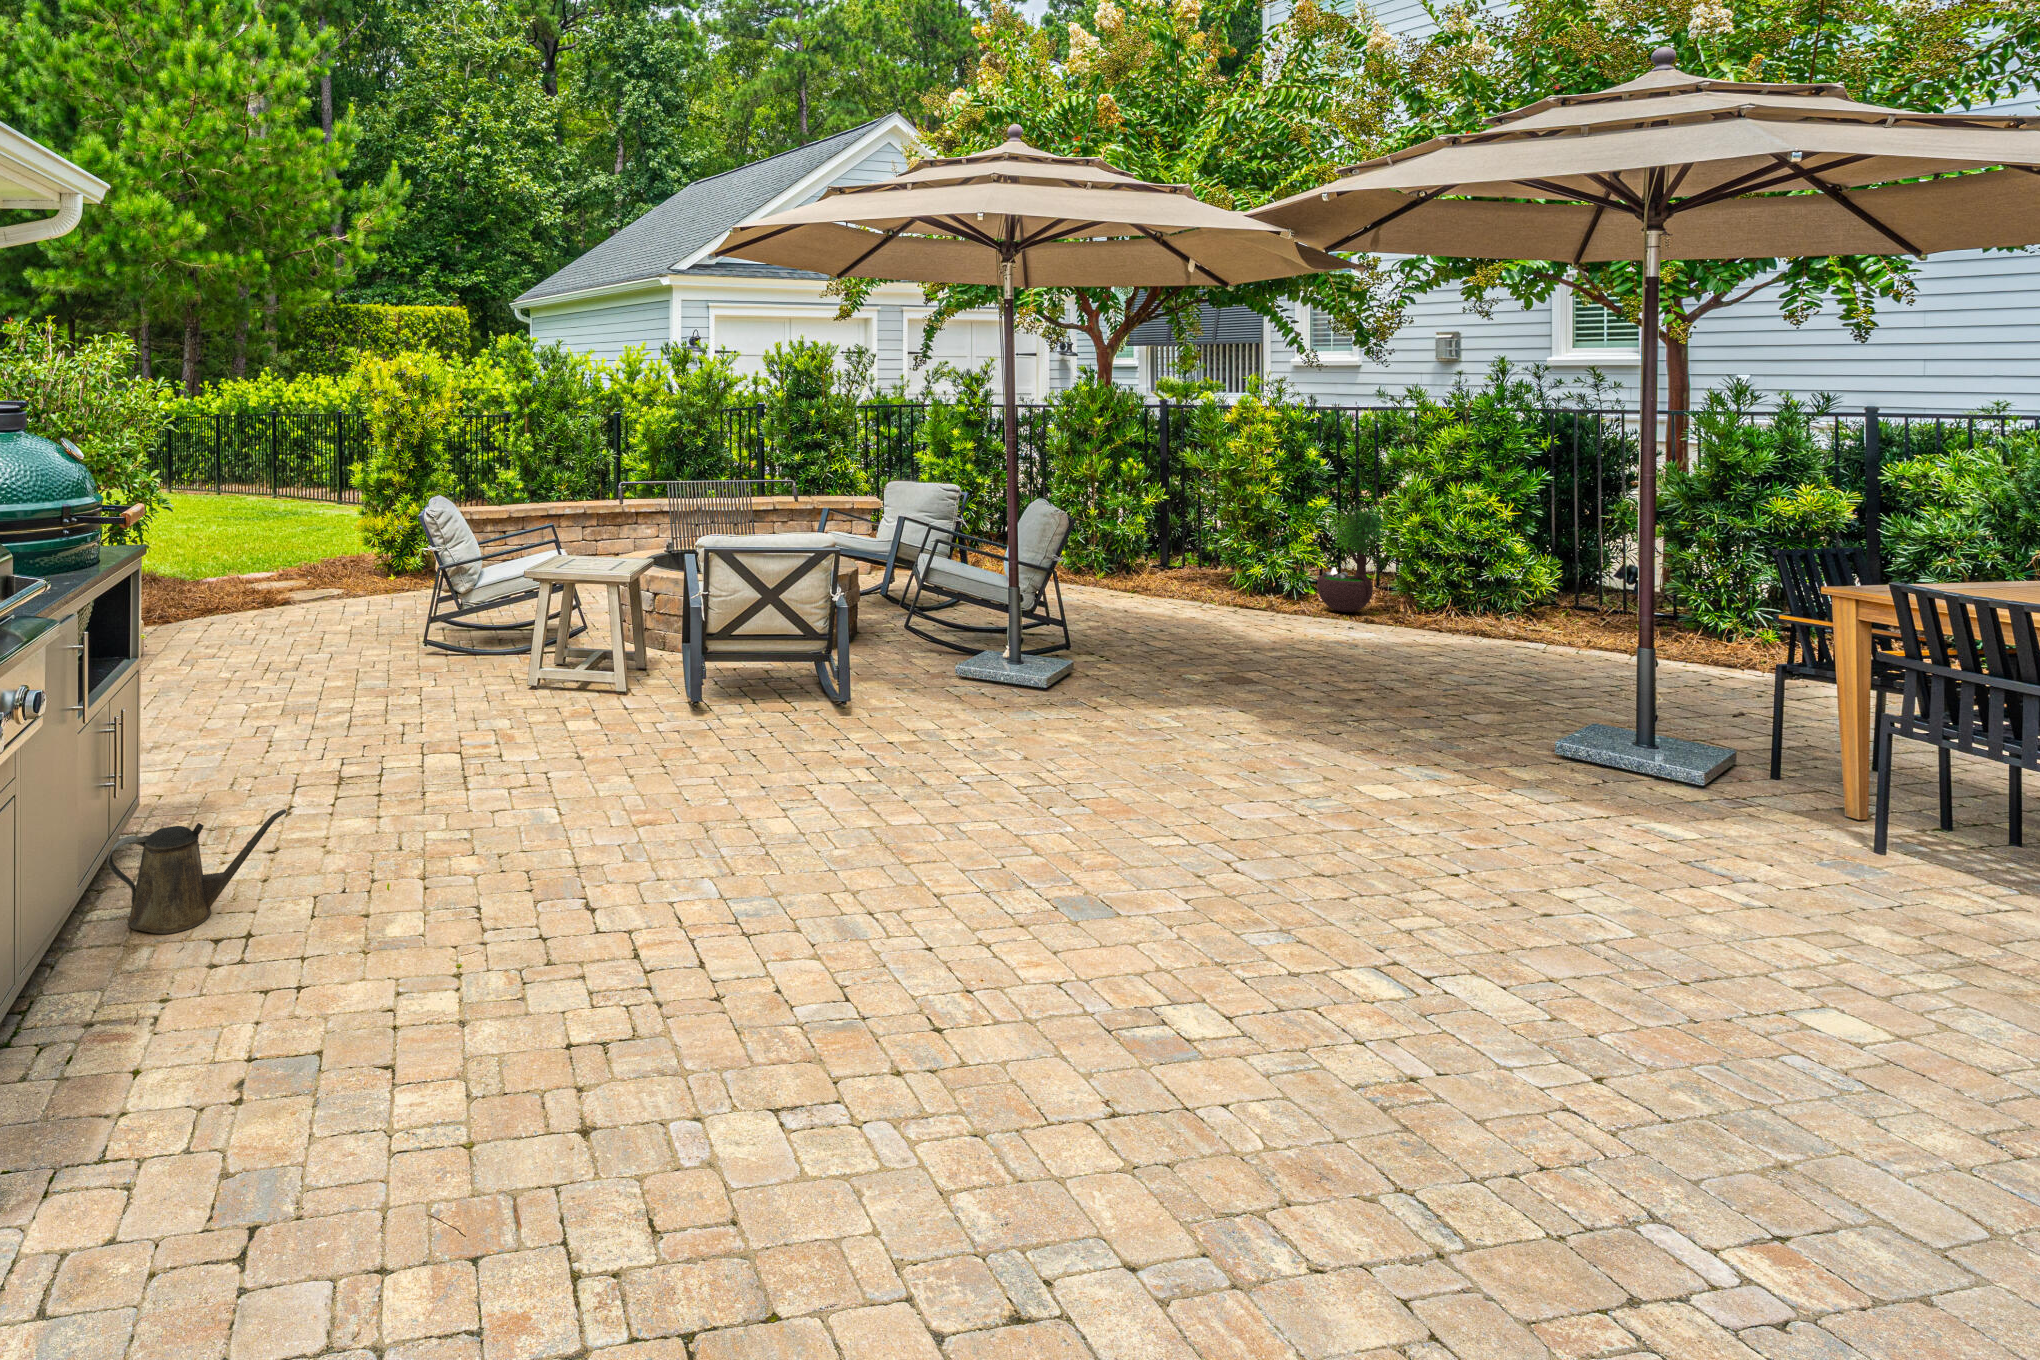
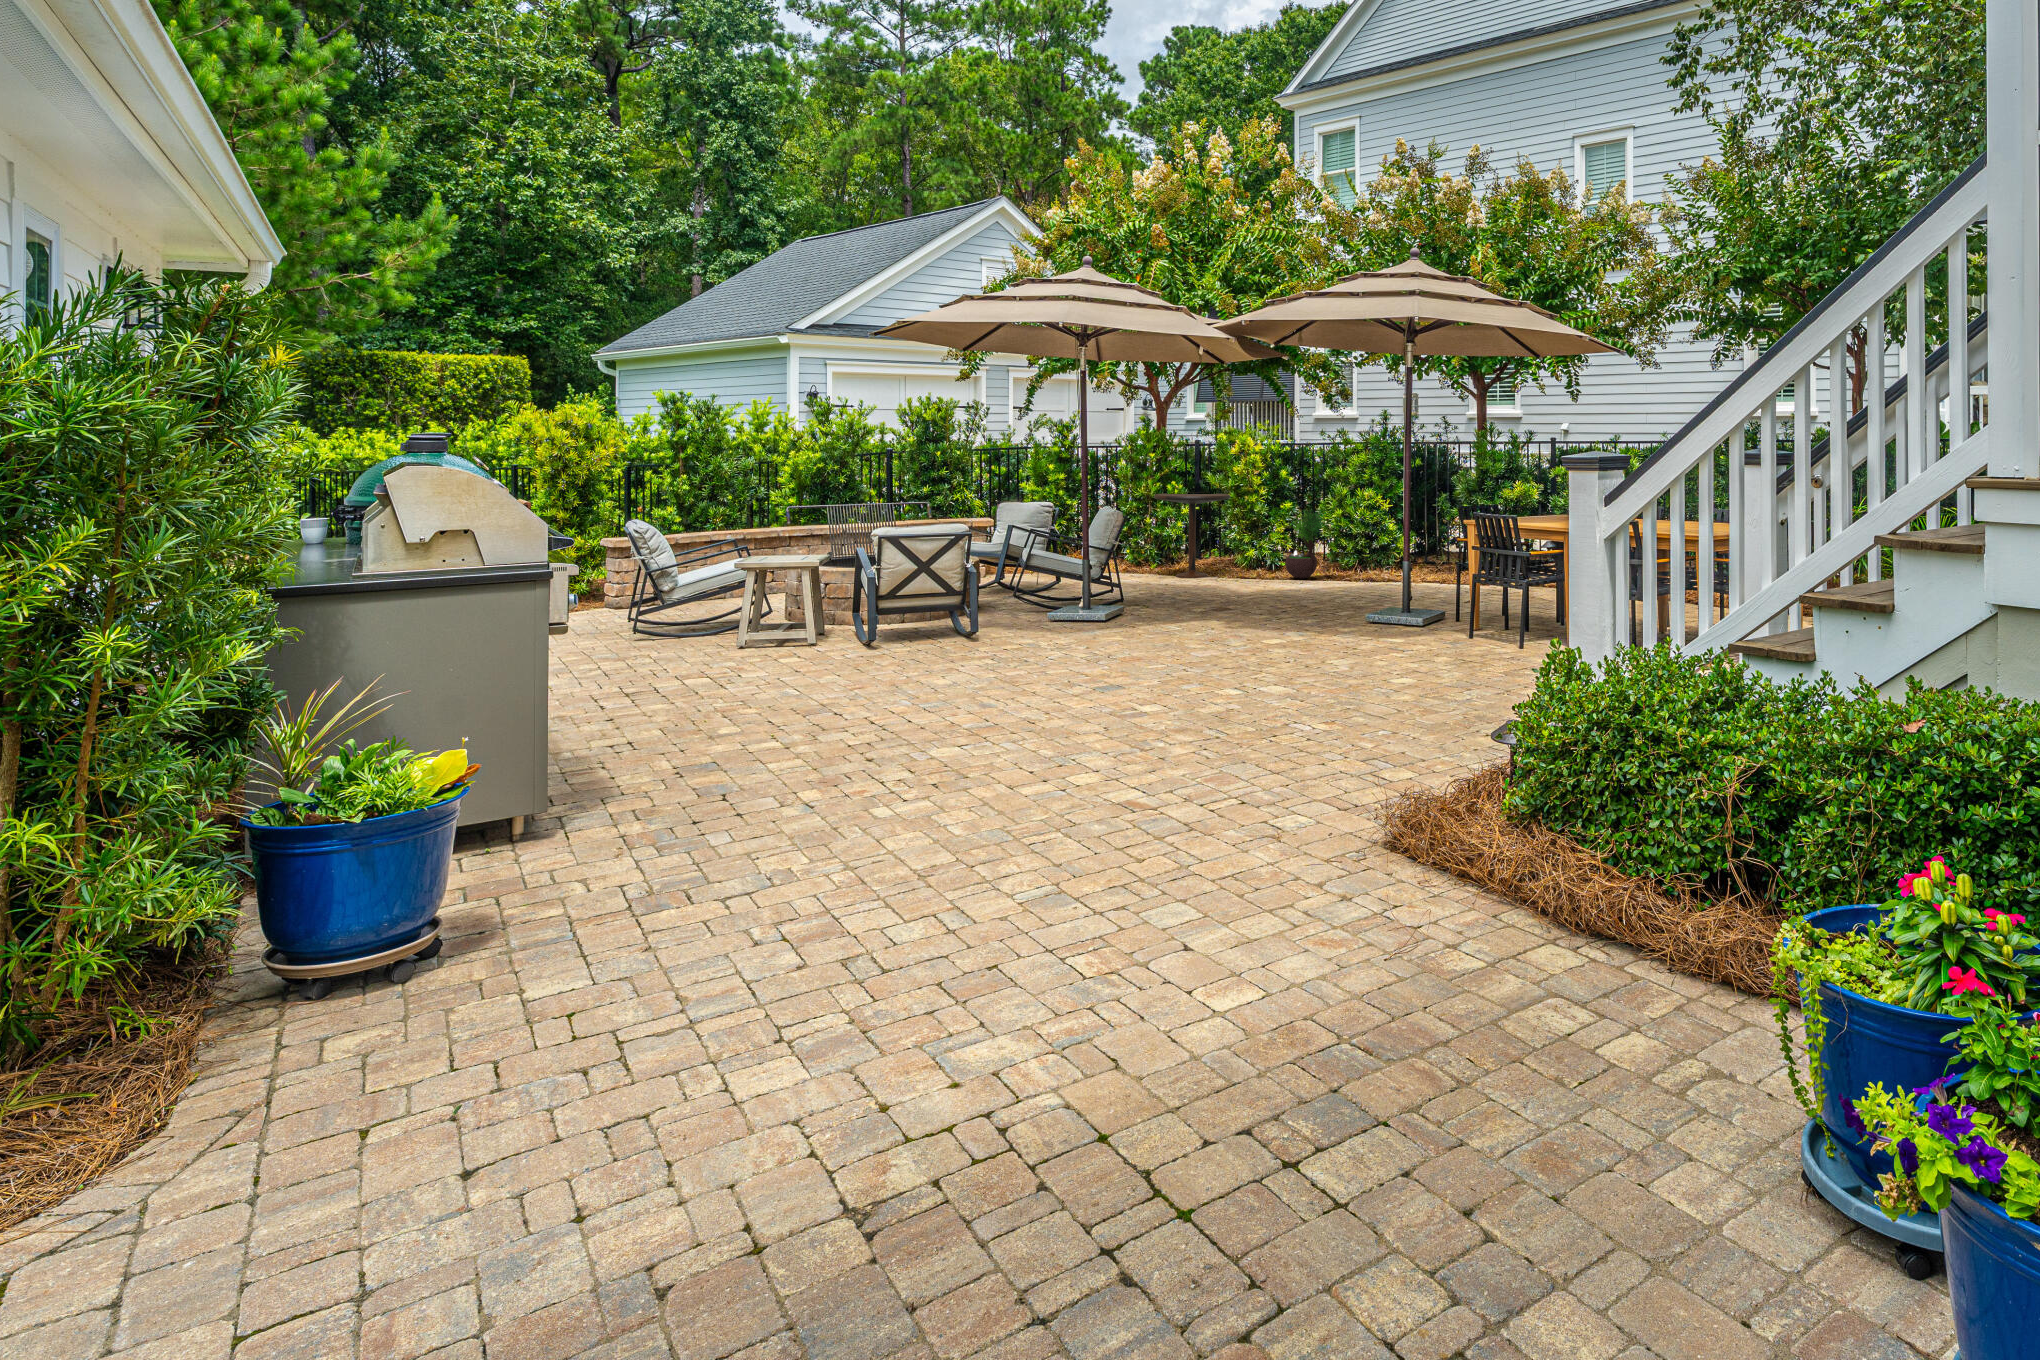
pedestal table: none [1103,471,1221,597] -> present [1154,493,1231,578]
watering can: present [107,809,286,934] -> none [536,668,649,737]

